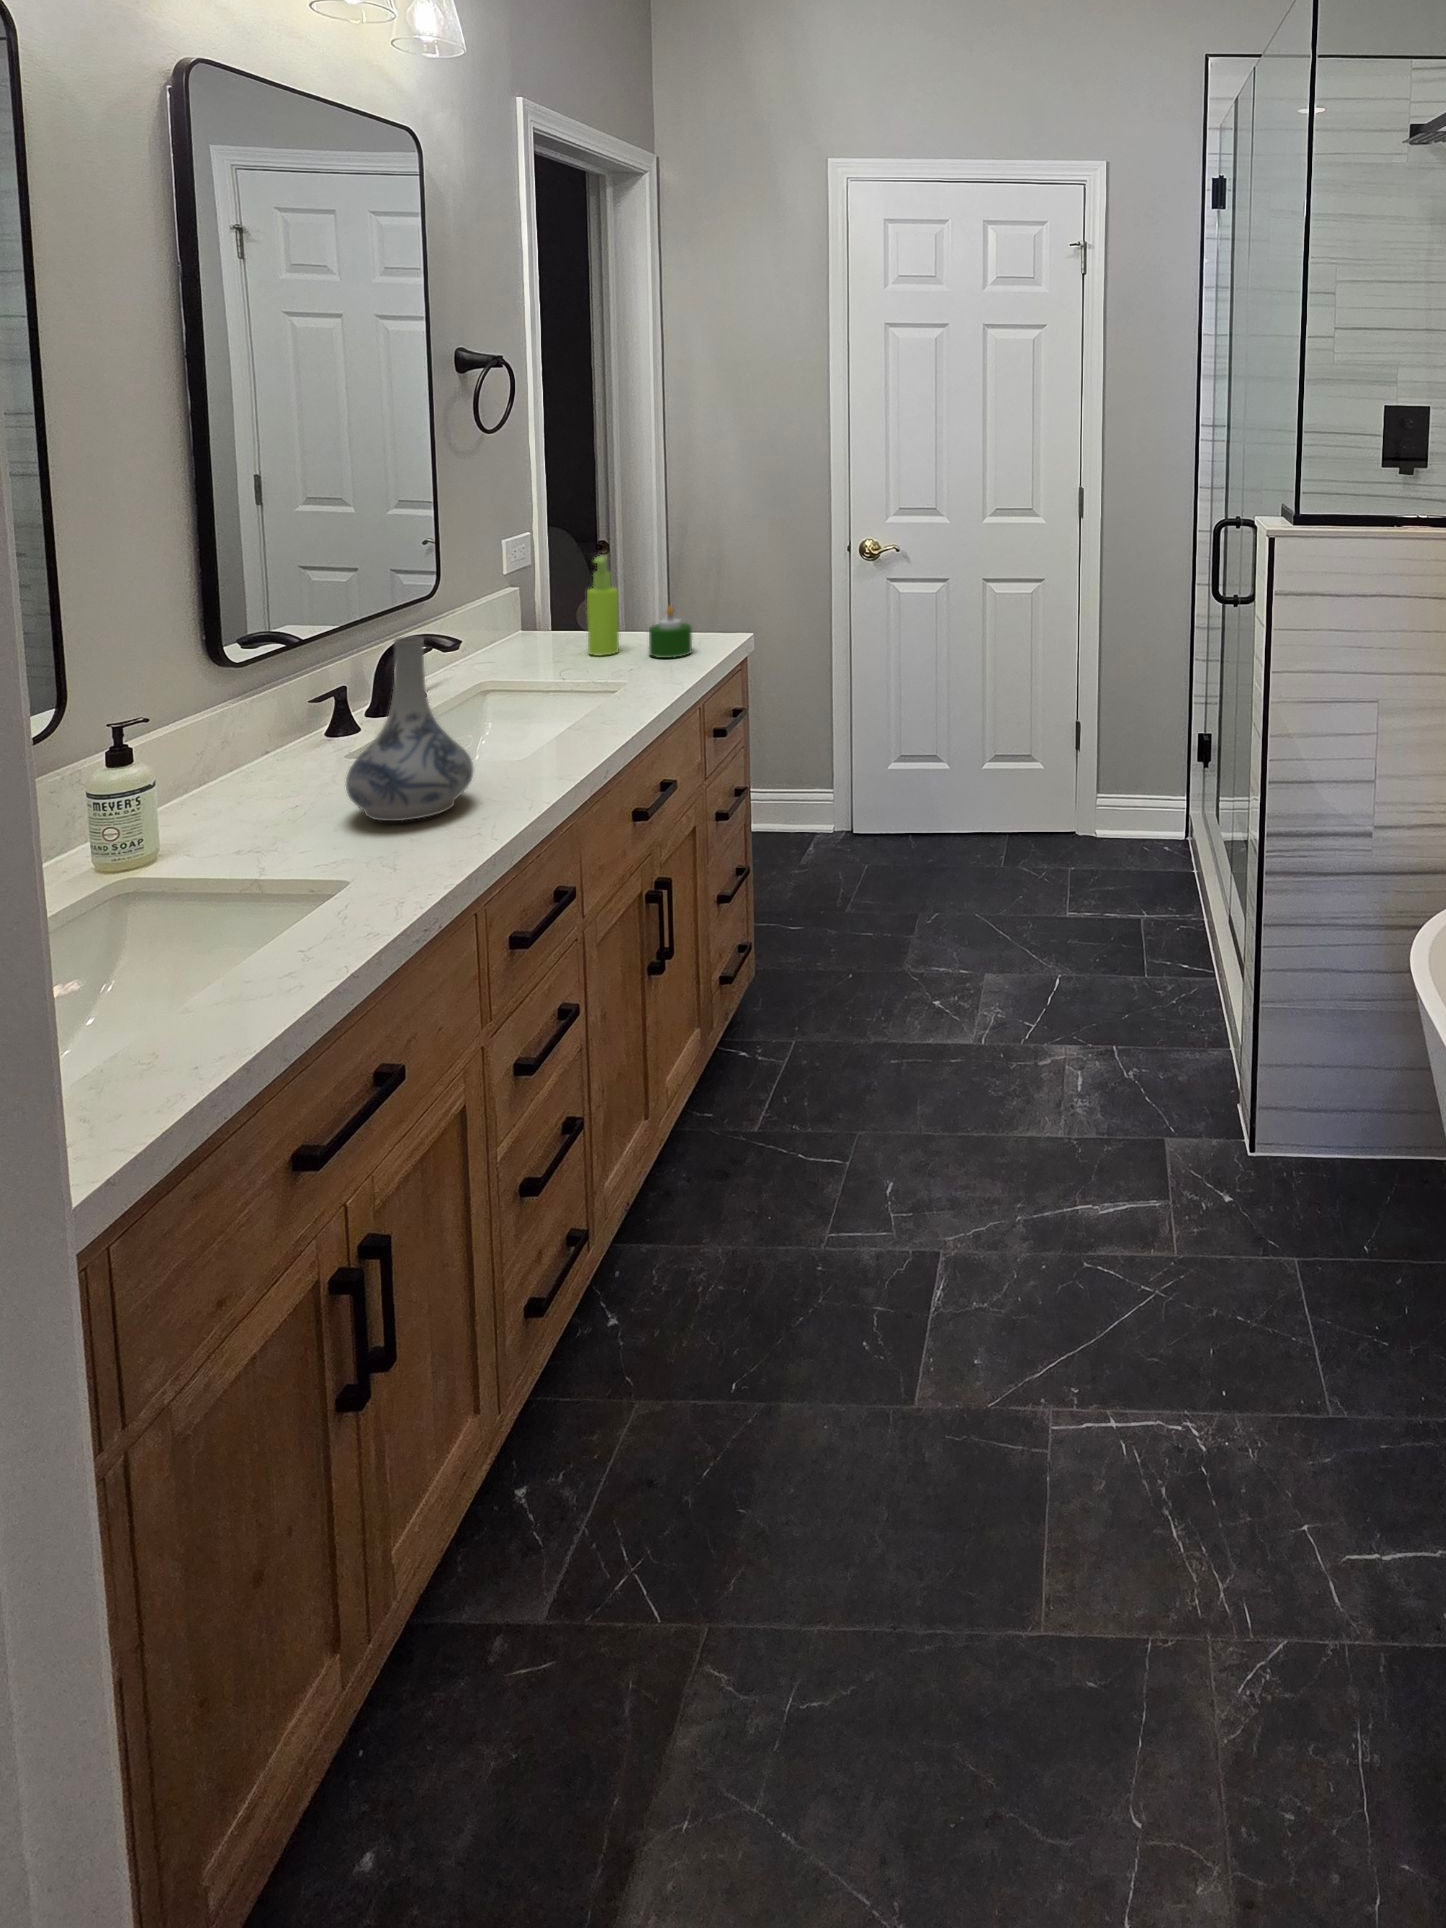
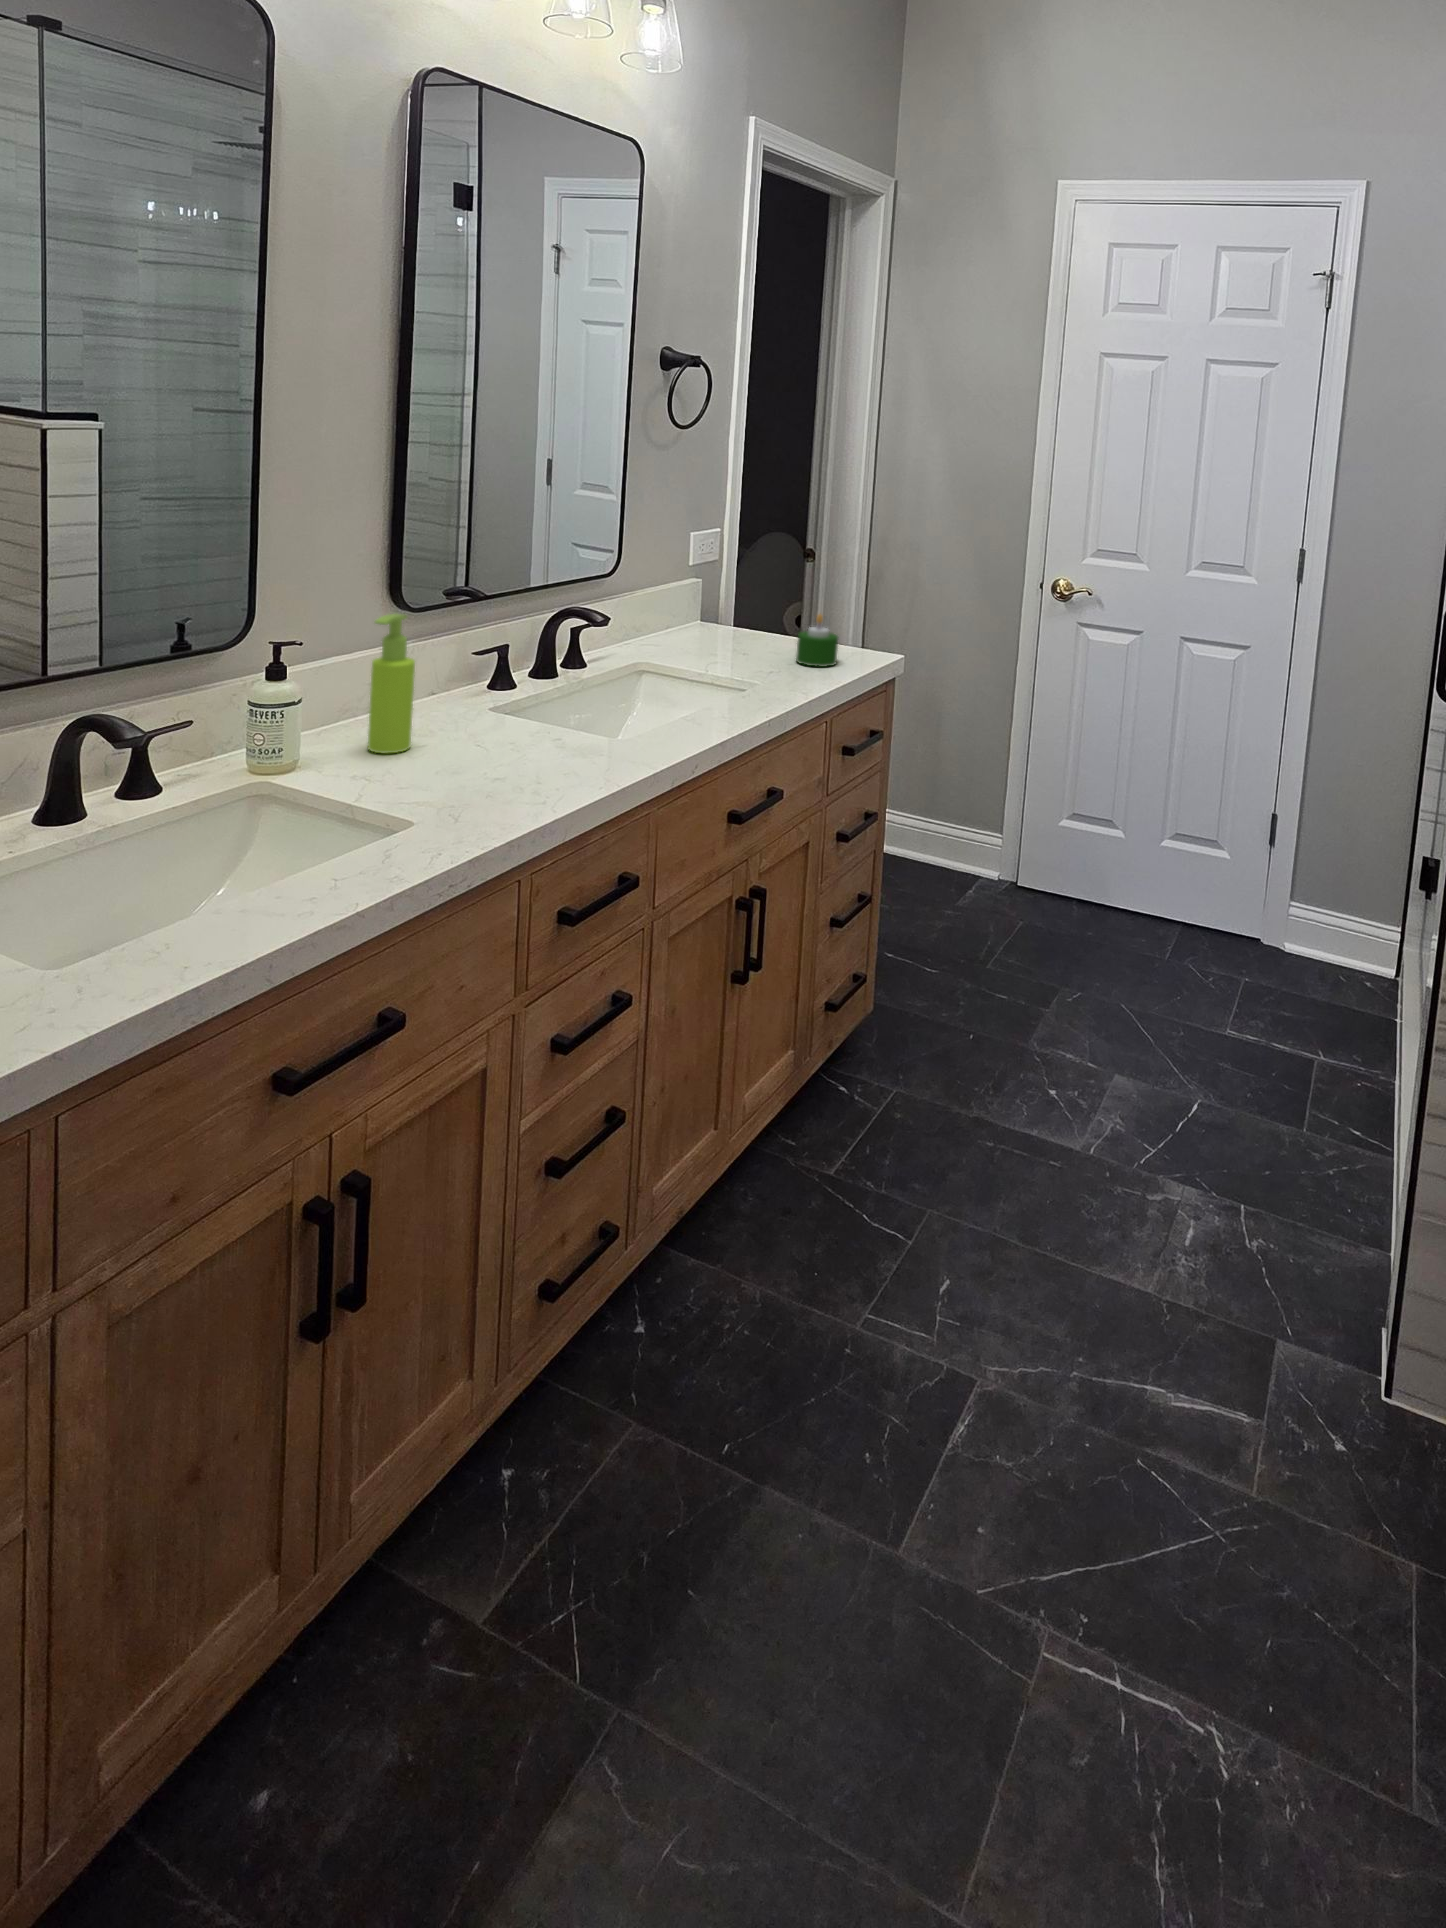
soap dispenser: present [587,556,619,656] -> present [368,614,415,753]
decorative vase: present [346,636,473,821] -> none [449,601,561,777]

